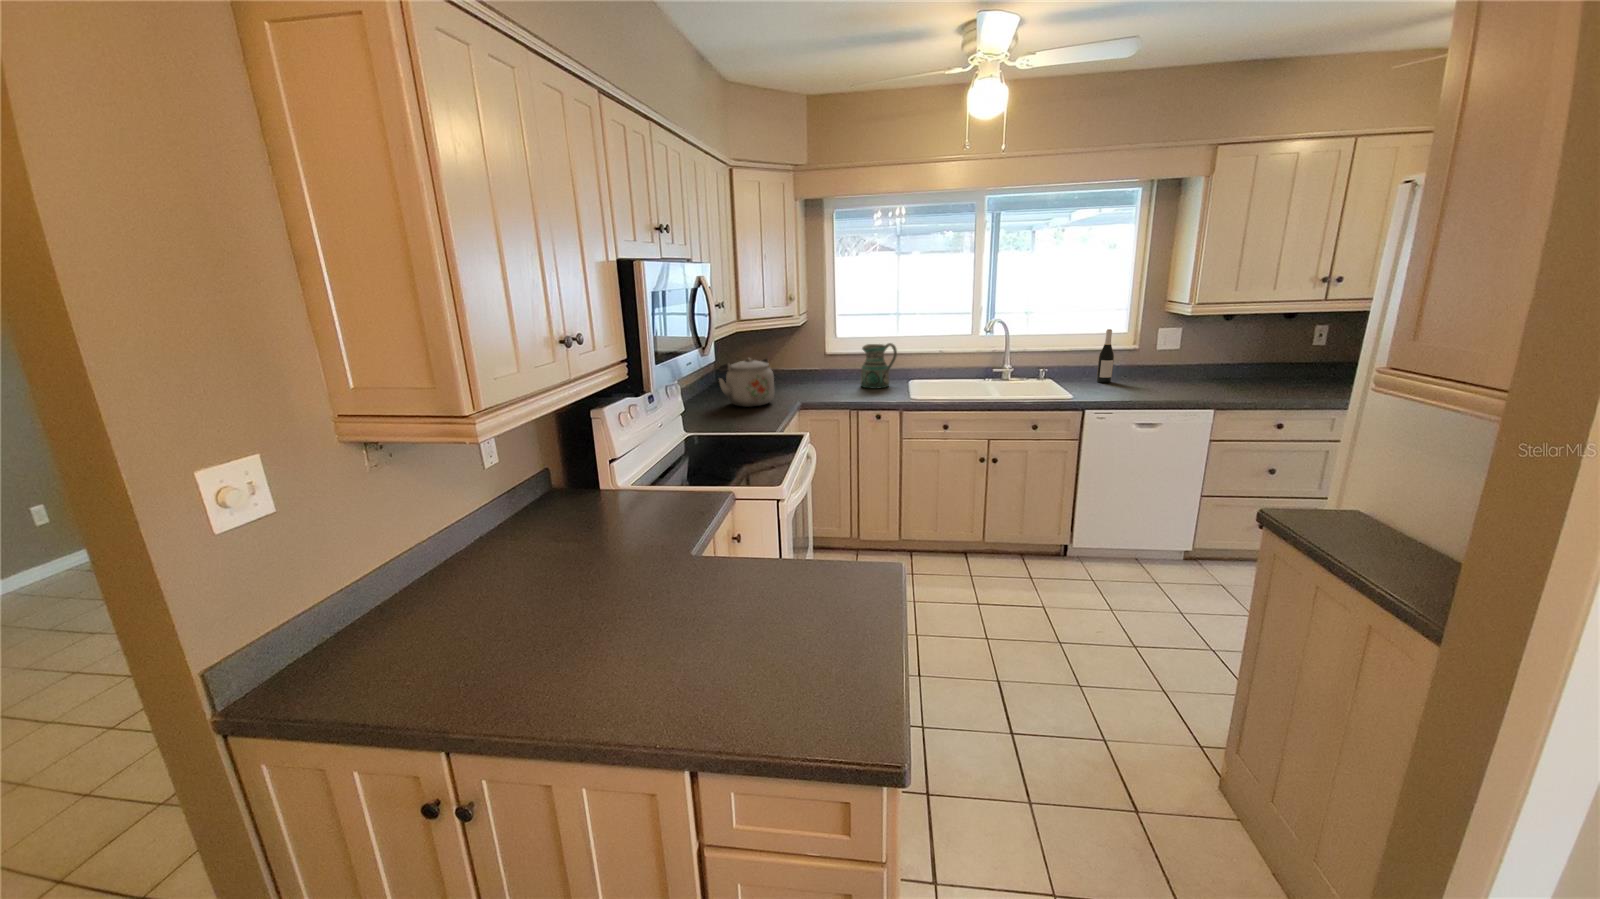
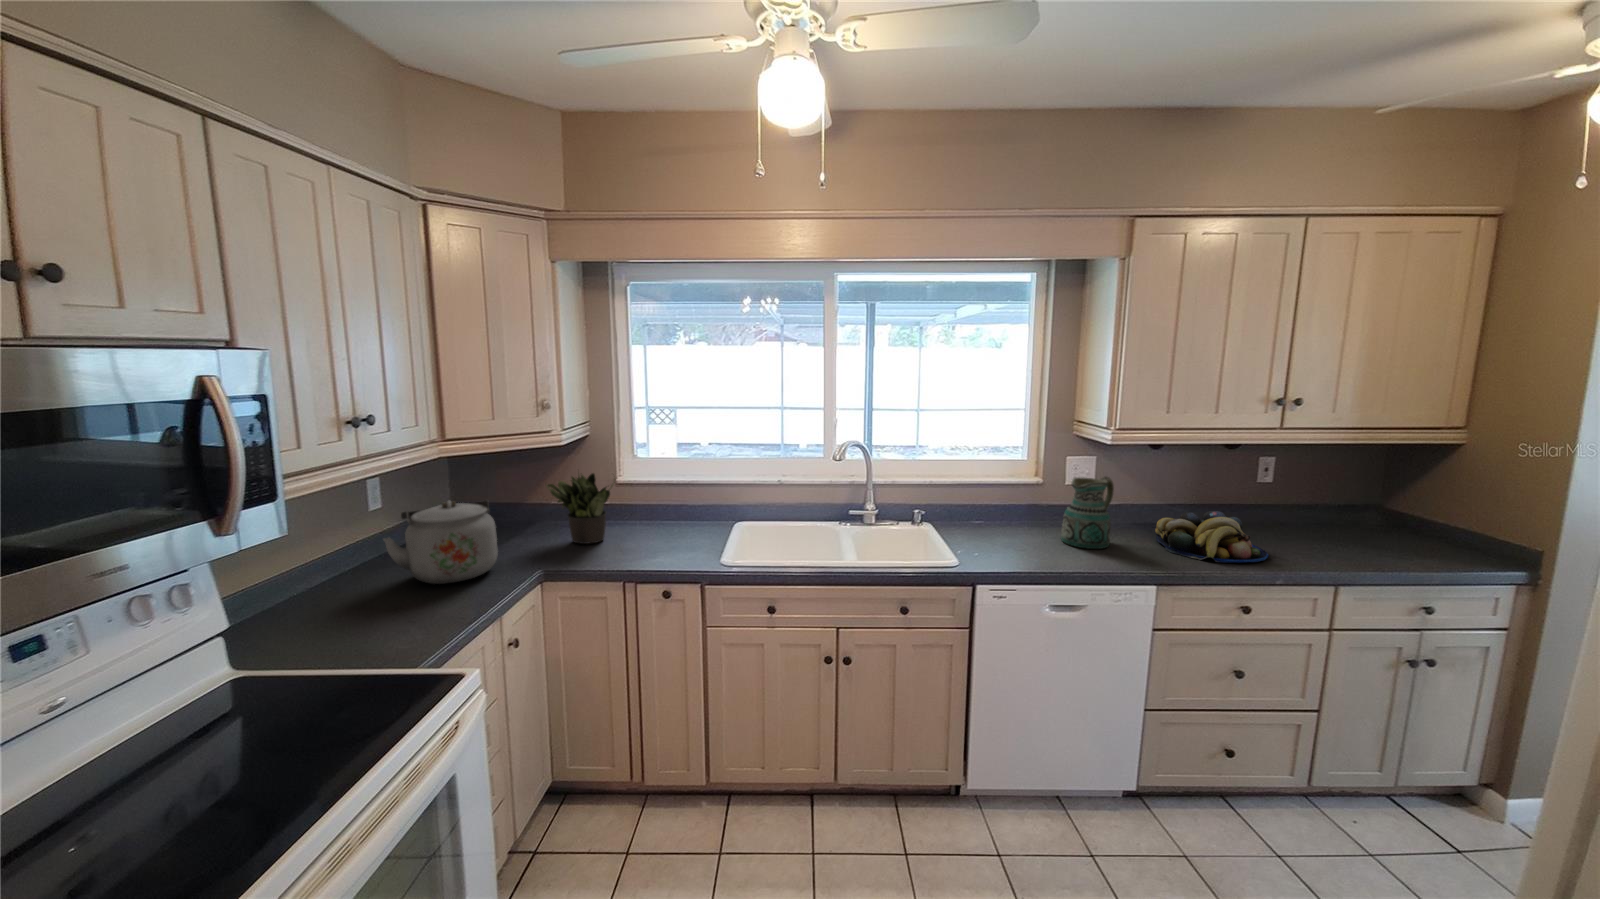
wine bottle: present [1097,329,1114,383] -> none [991,457,1012,530]
potted plant: none [790,341,833,391] -> present [546,473,615,544]
ceramic pitcher: present [861,343,897,389] -> present [1061,477,1114,549]
fruit bowl: none [1222,364,1304,395] -> present [1155,511,1269,563]

